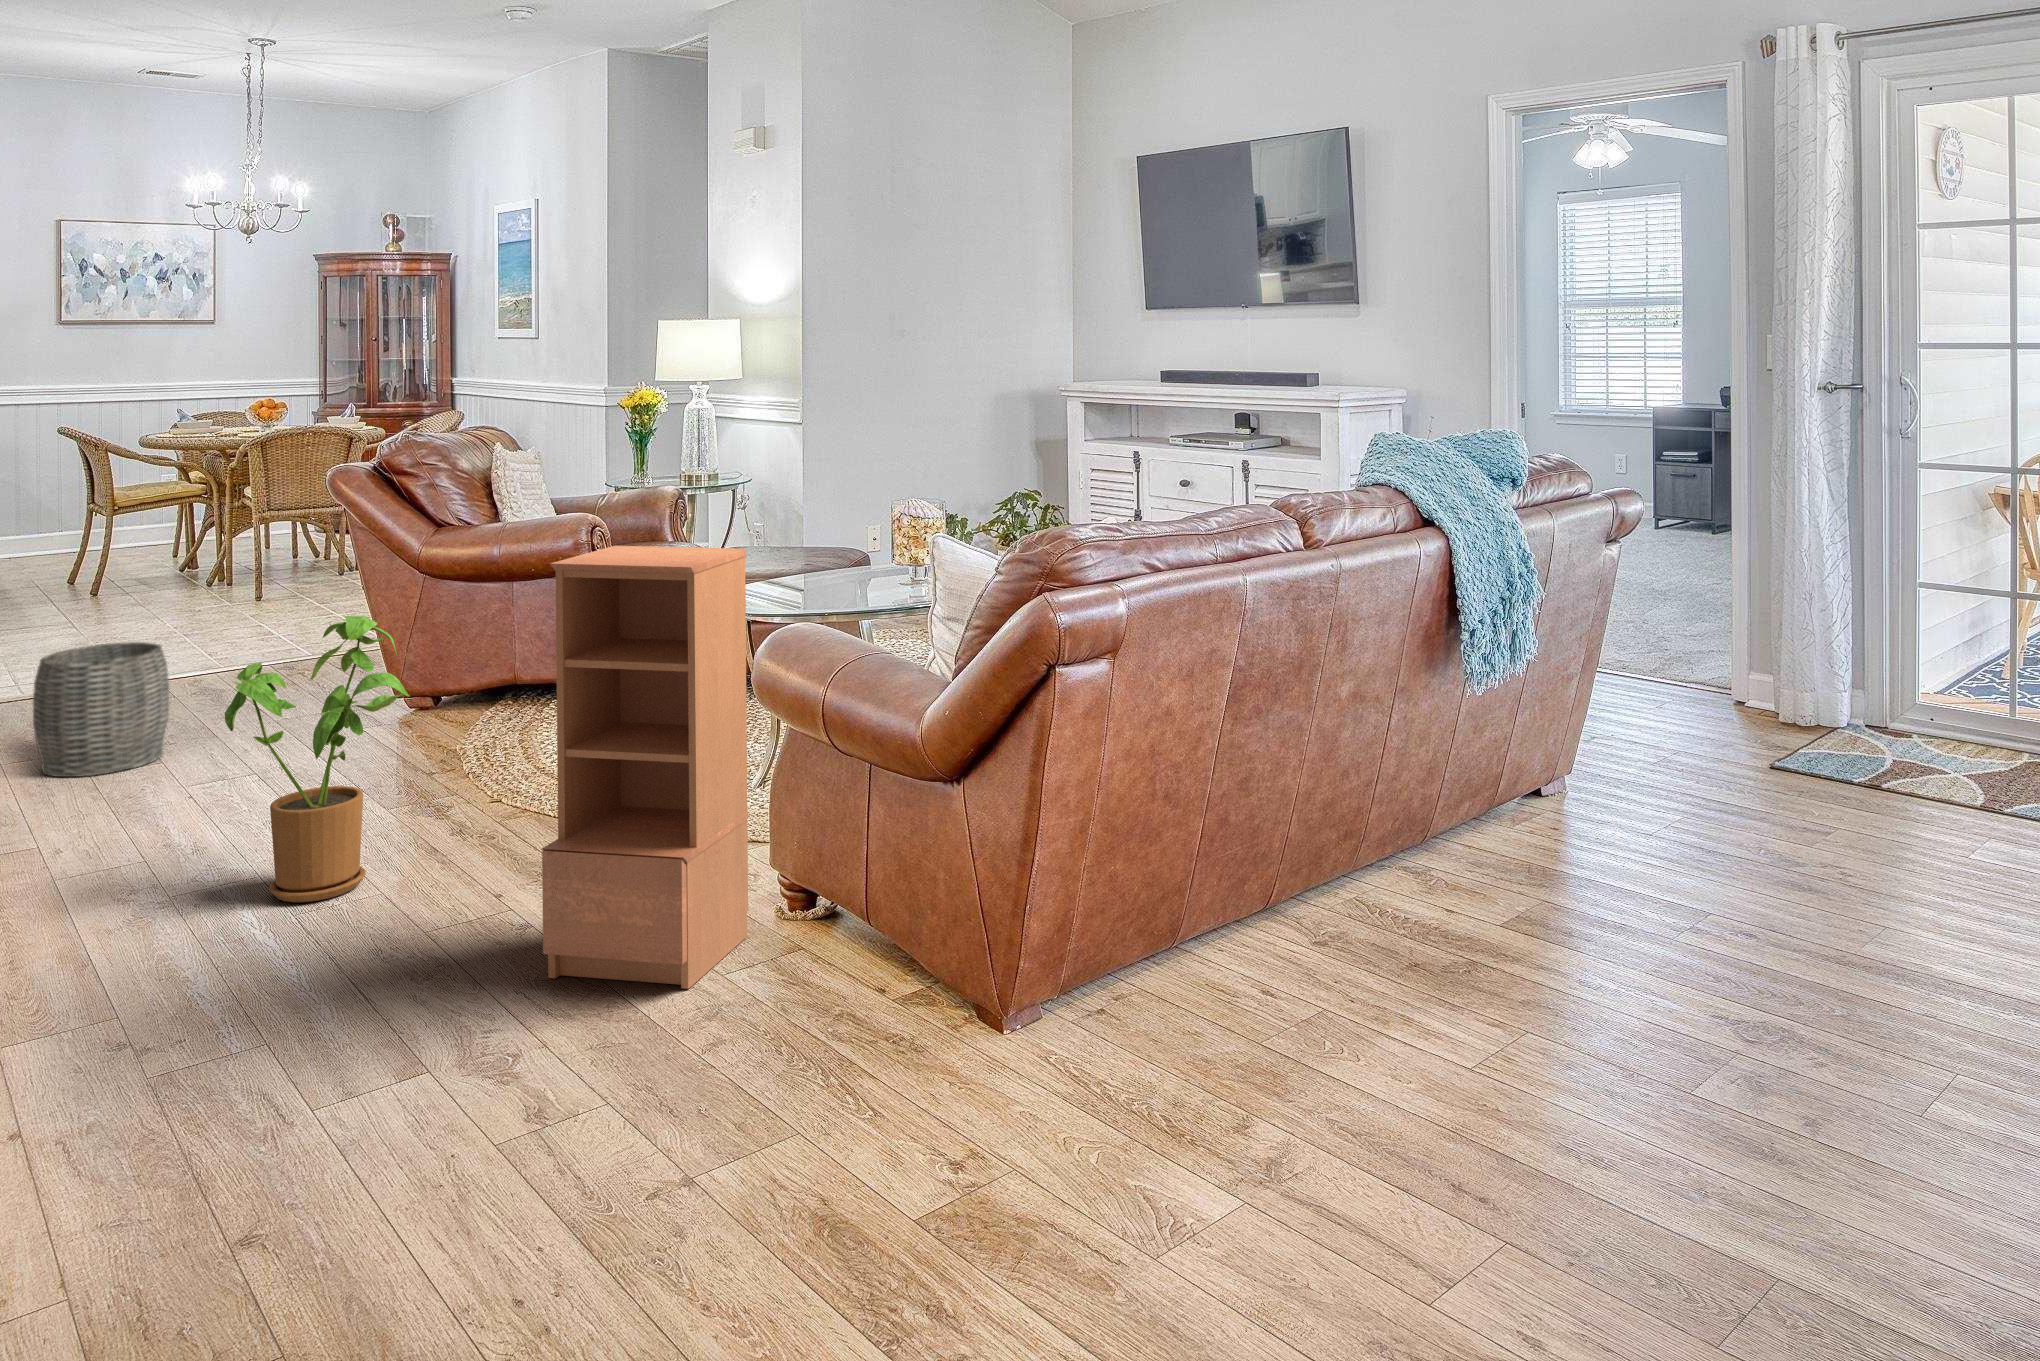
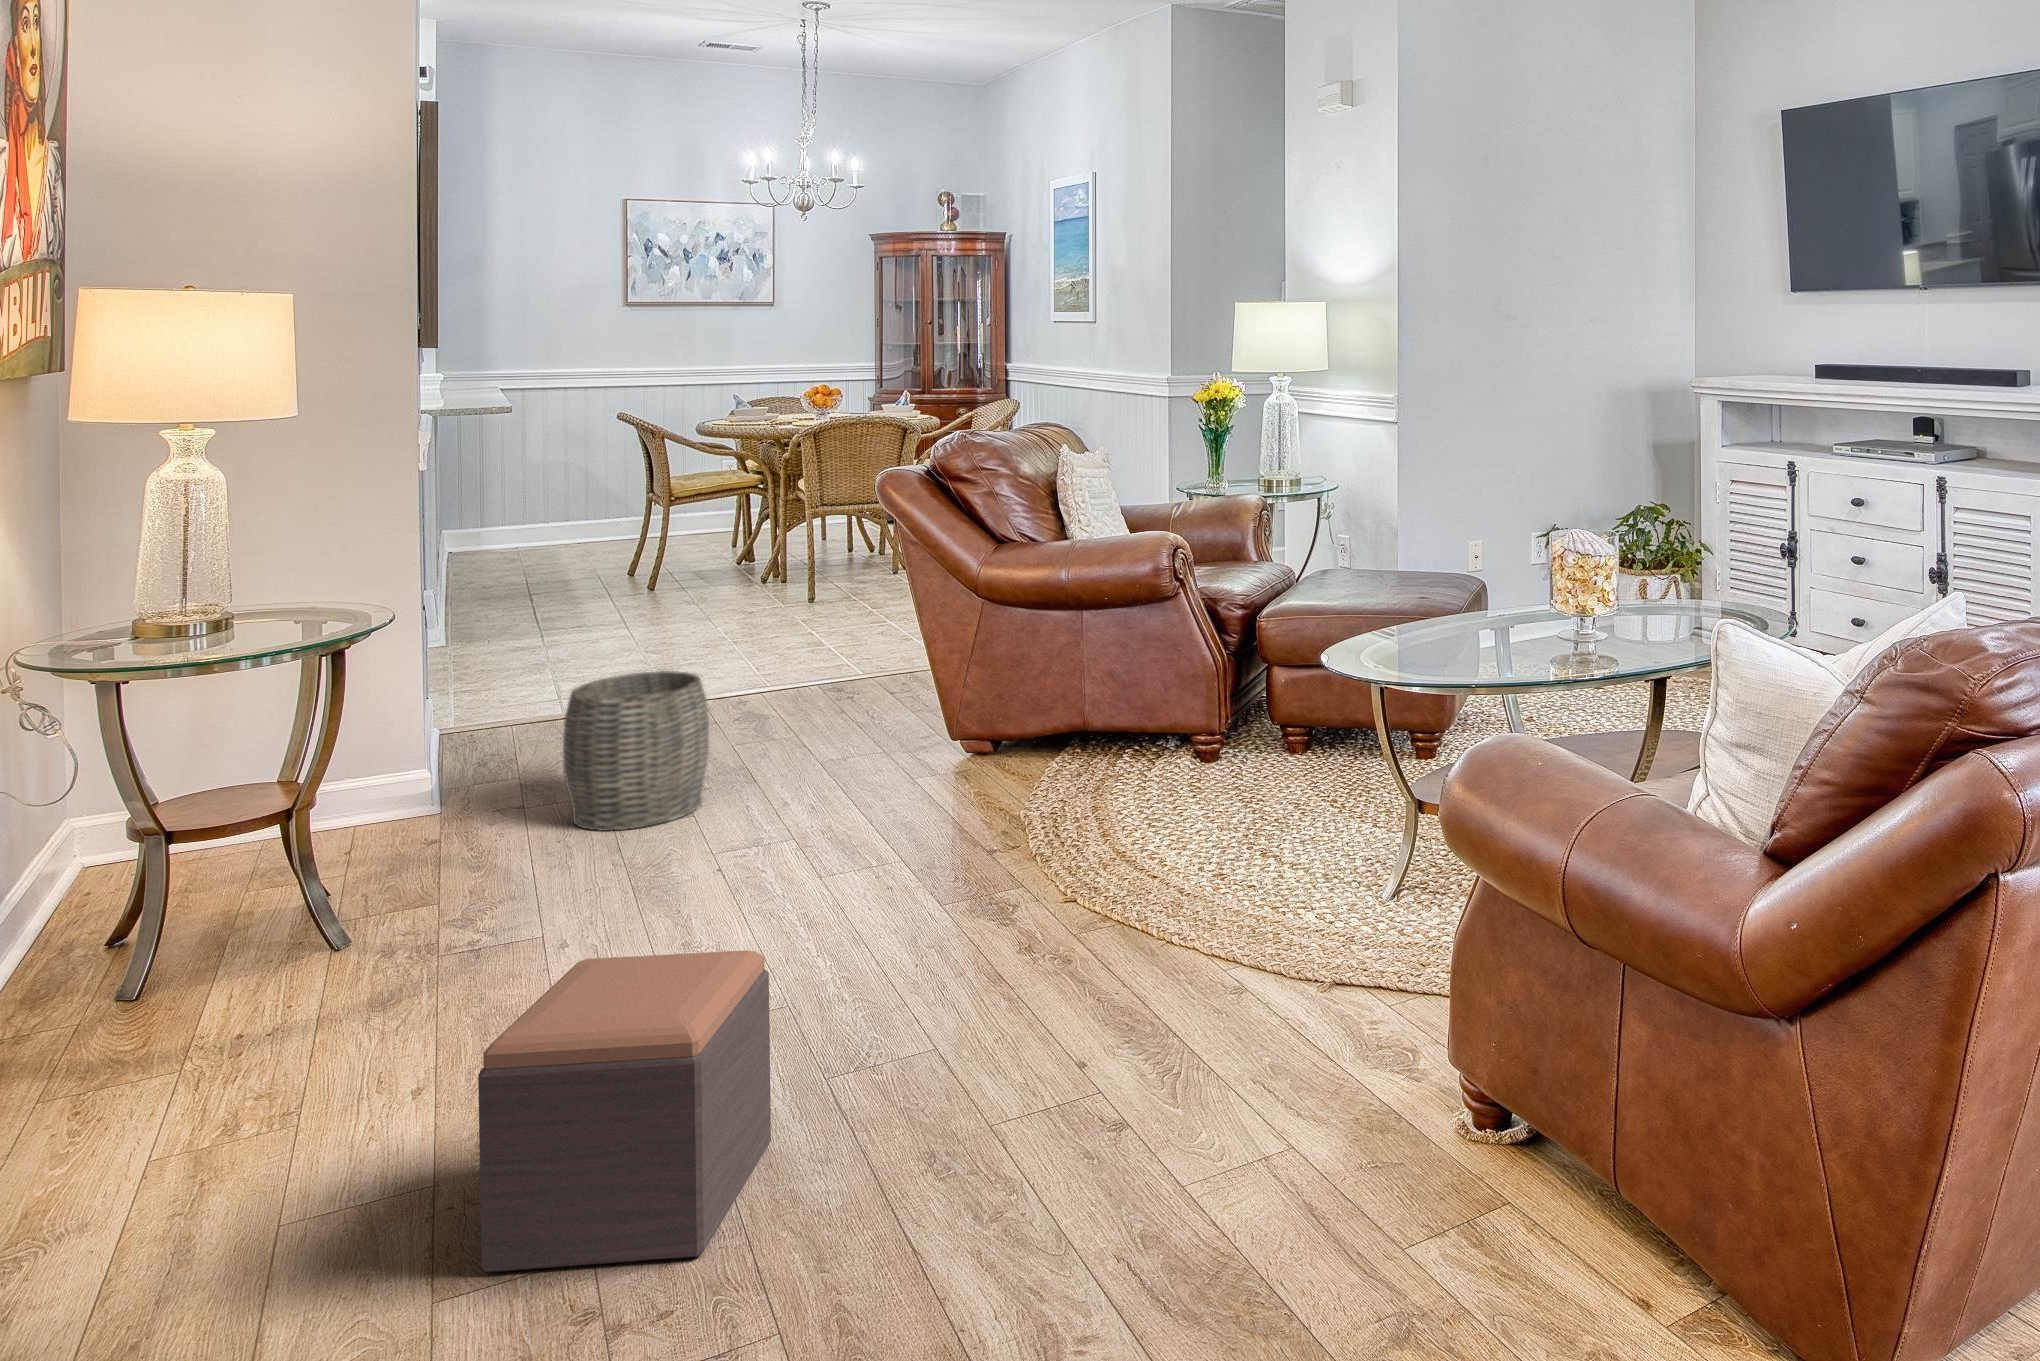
bookcase: present [542,546,748,989] -> none [1158,612,1427,1271]
house plant: present [225,616,409,902] -> none [754,680,977,1053]
footstool: none [15,808,243,1035] -> present [478,950,771,1272]

